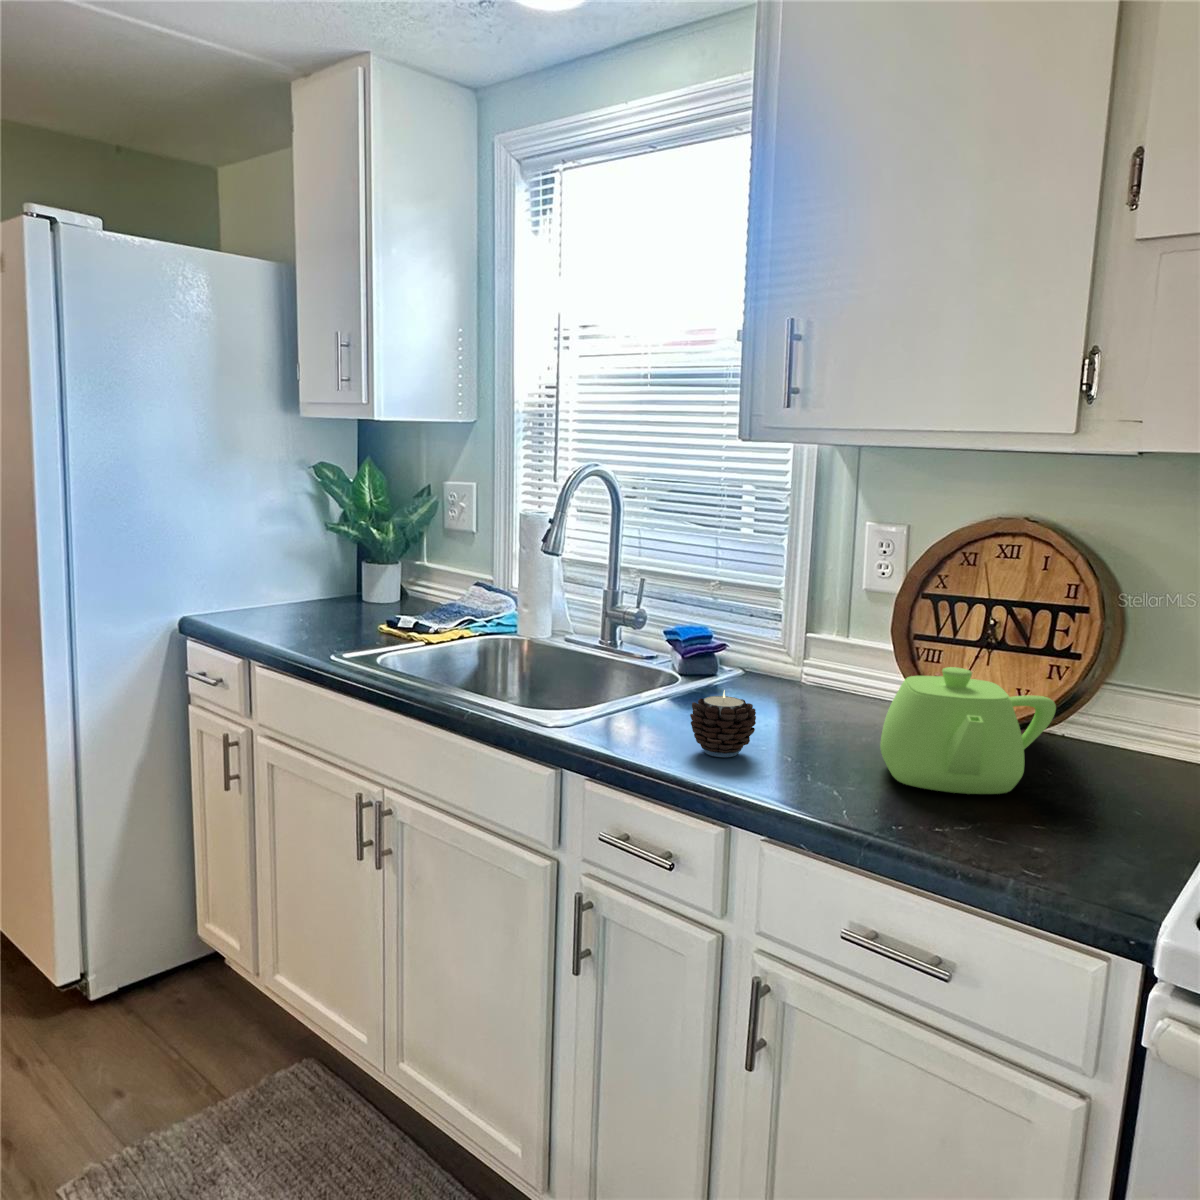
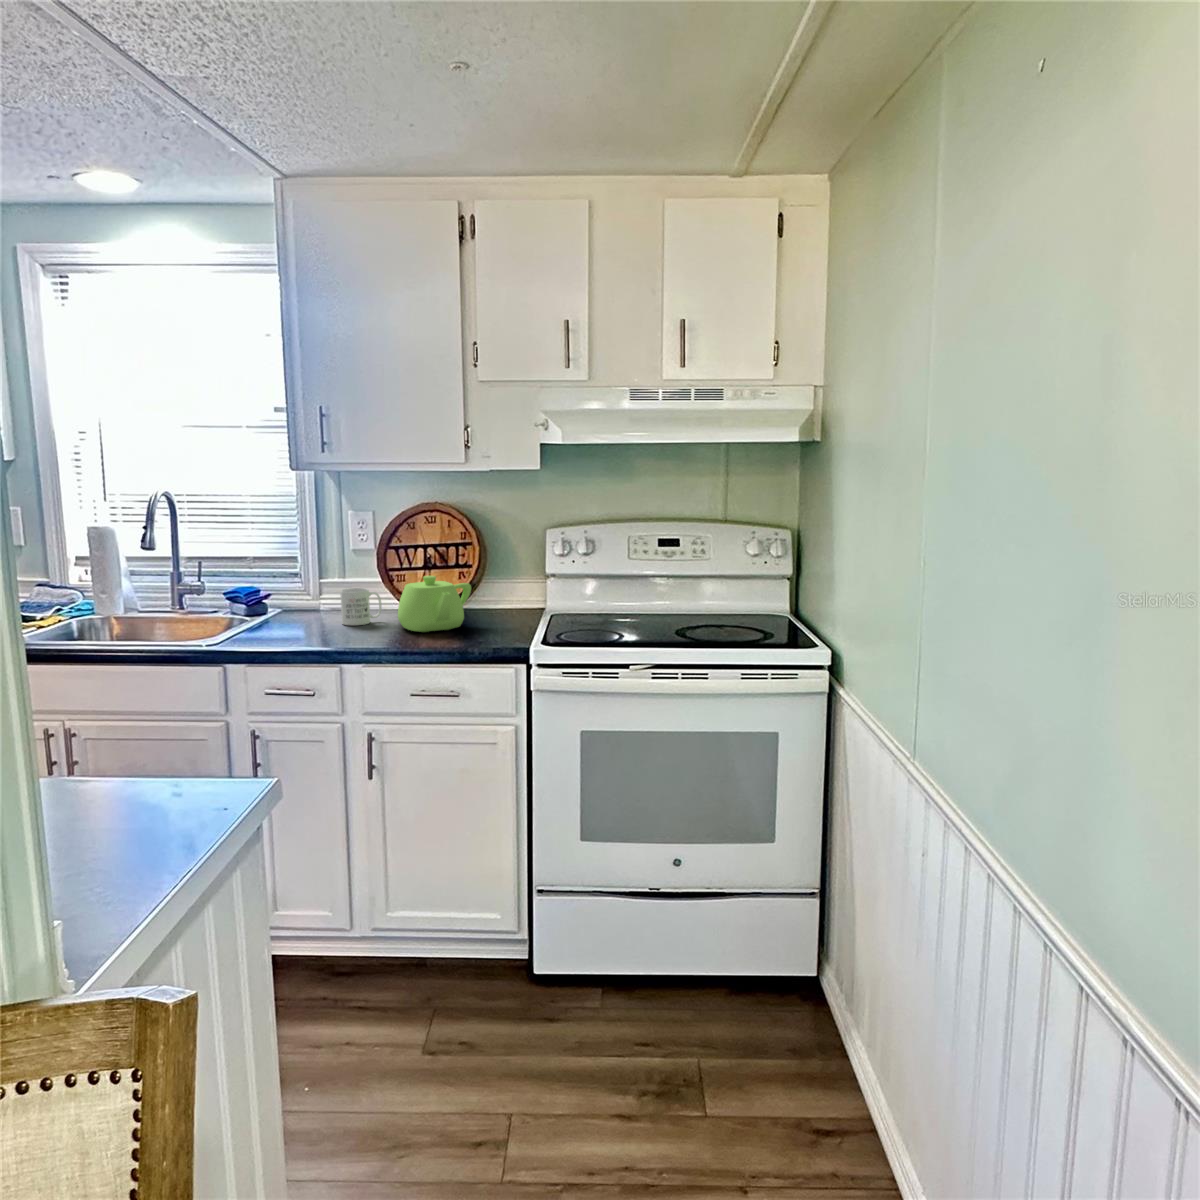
mug: none [791,661,871,736] -> present [340,588,382,625]
candle: present [690,690,756,757] -> none [304,605,340,639]

